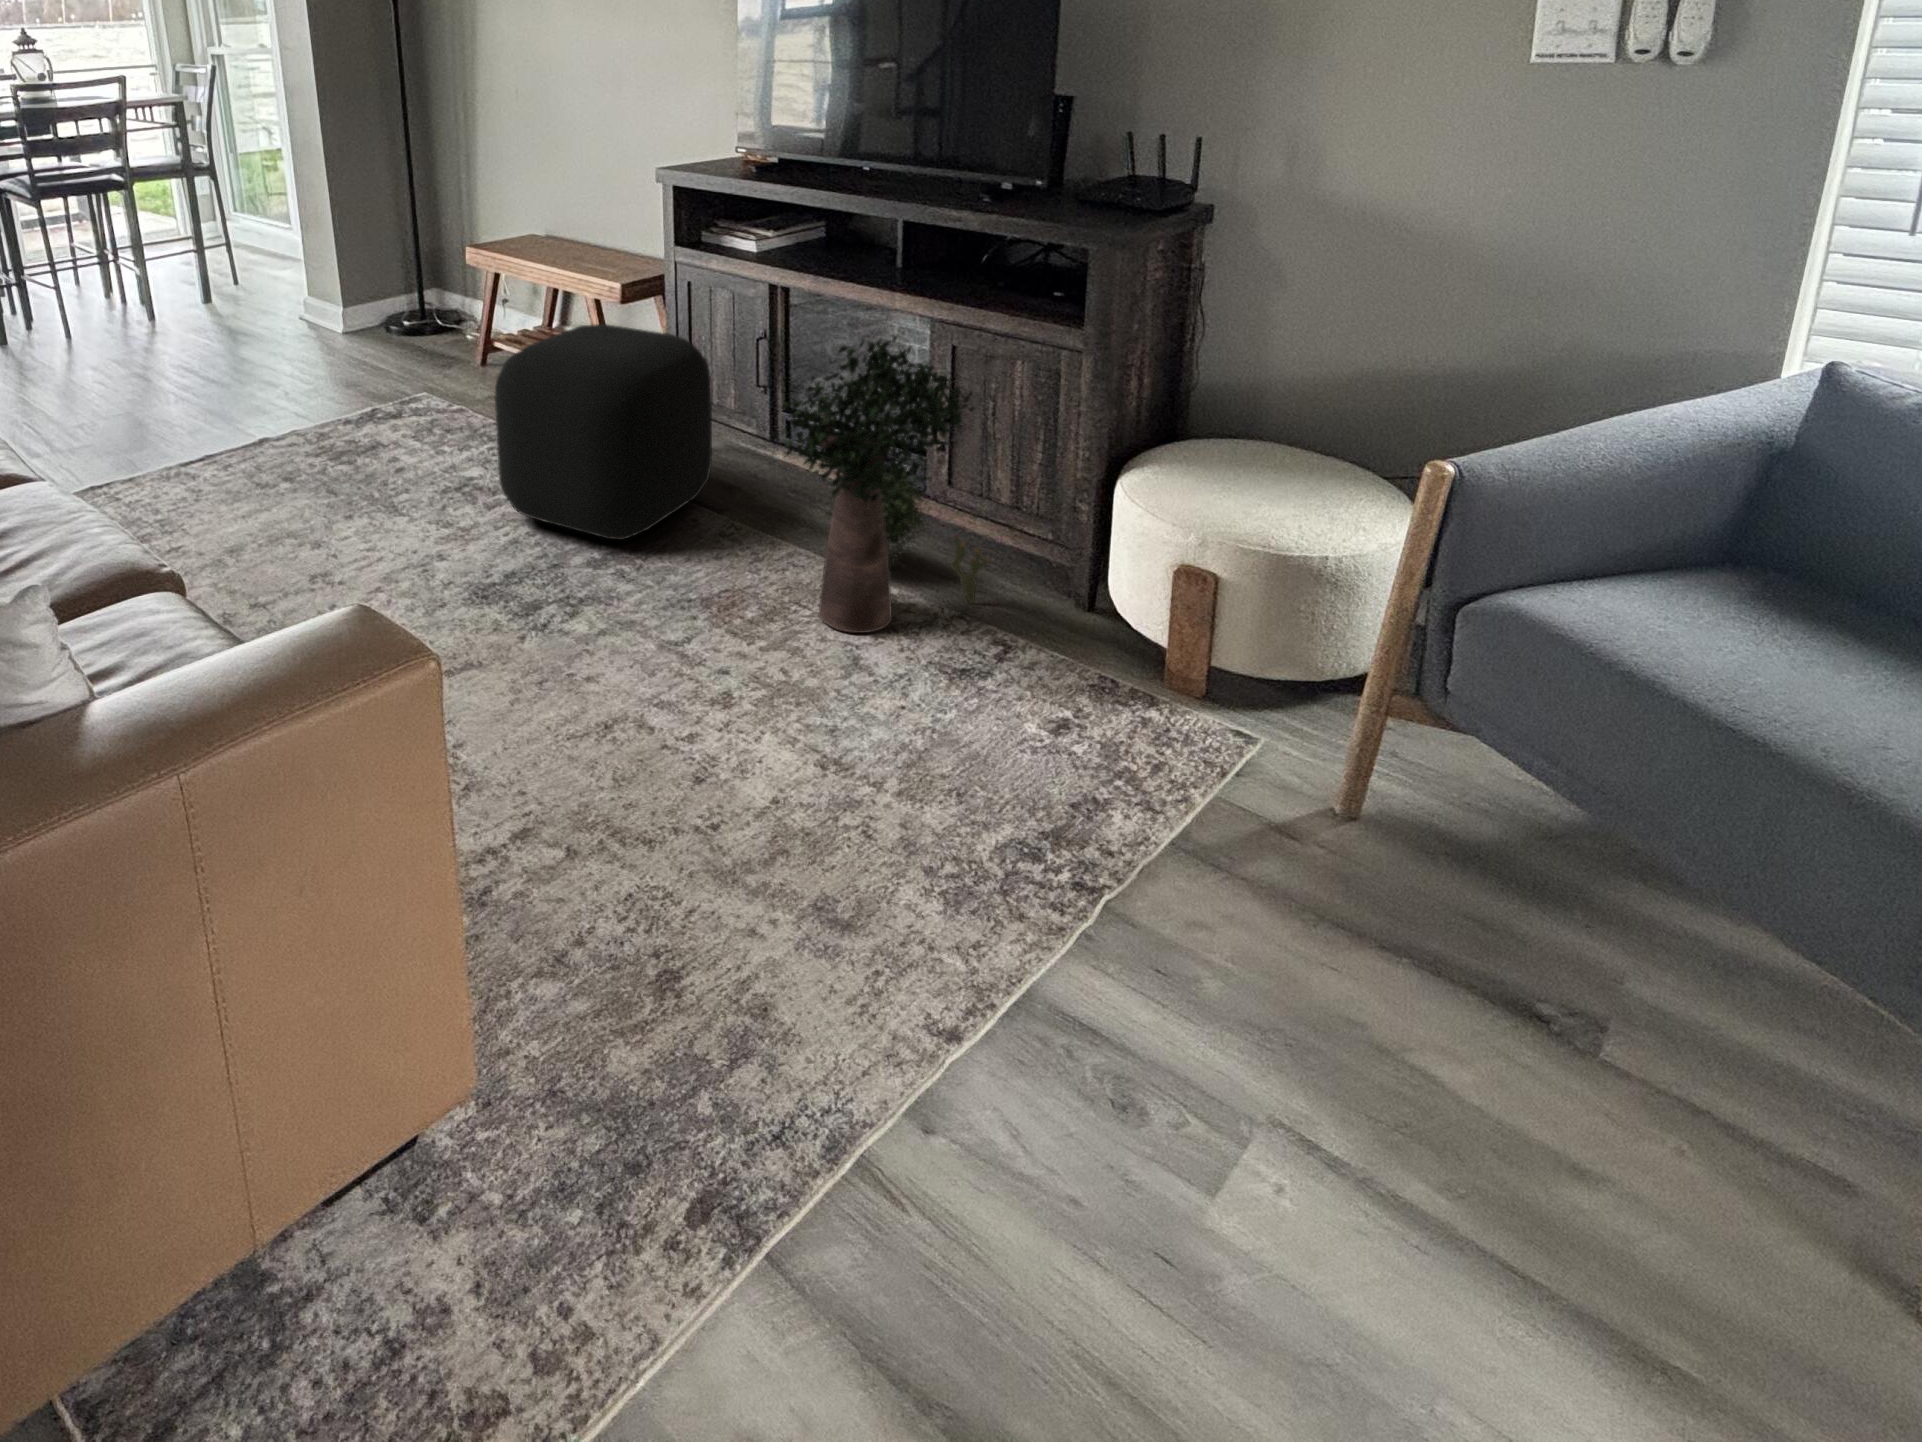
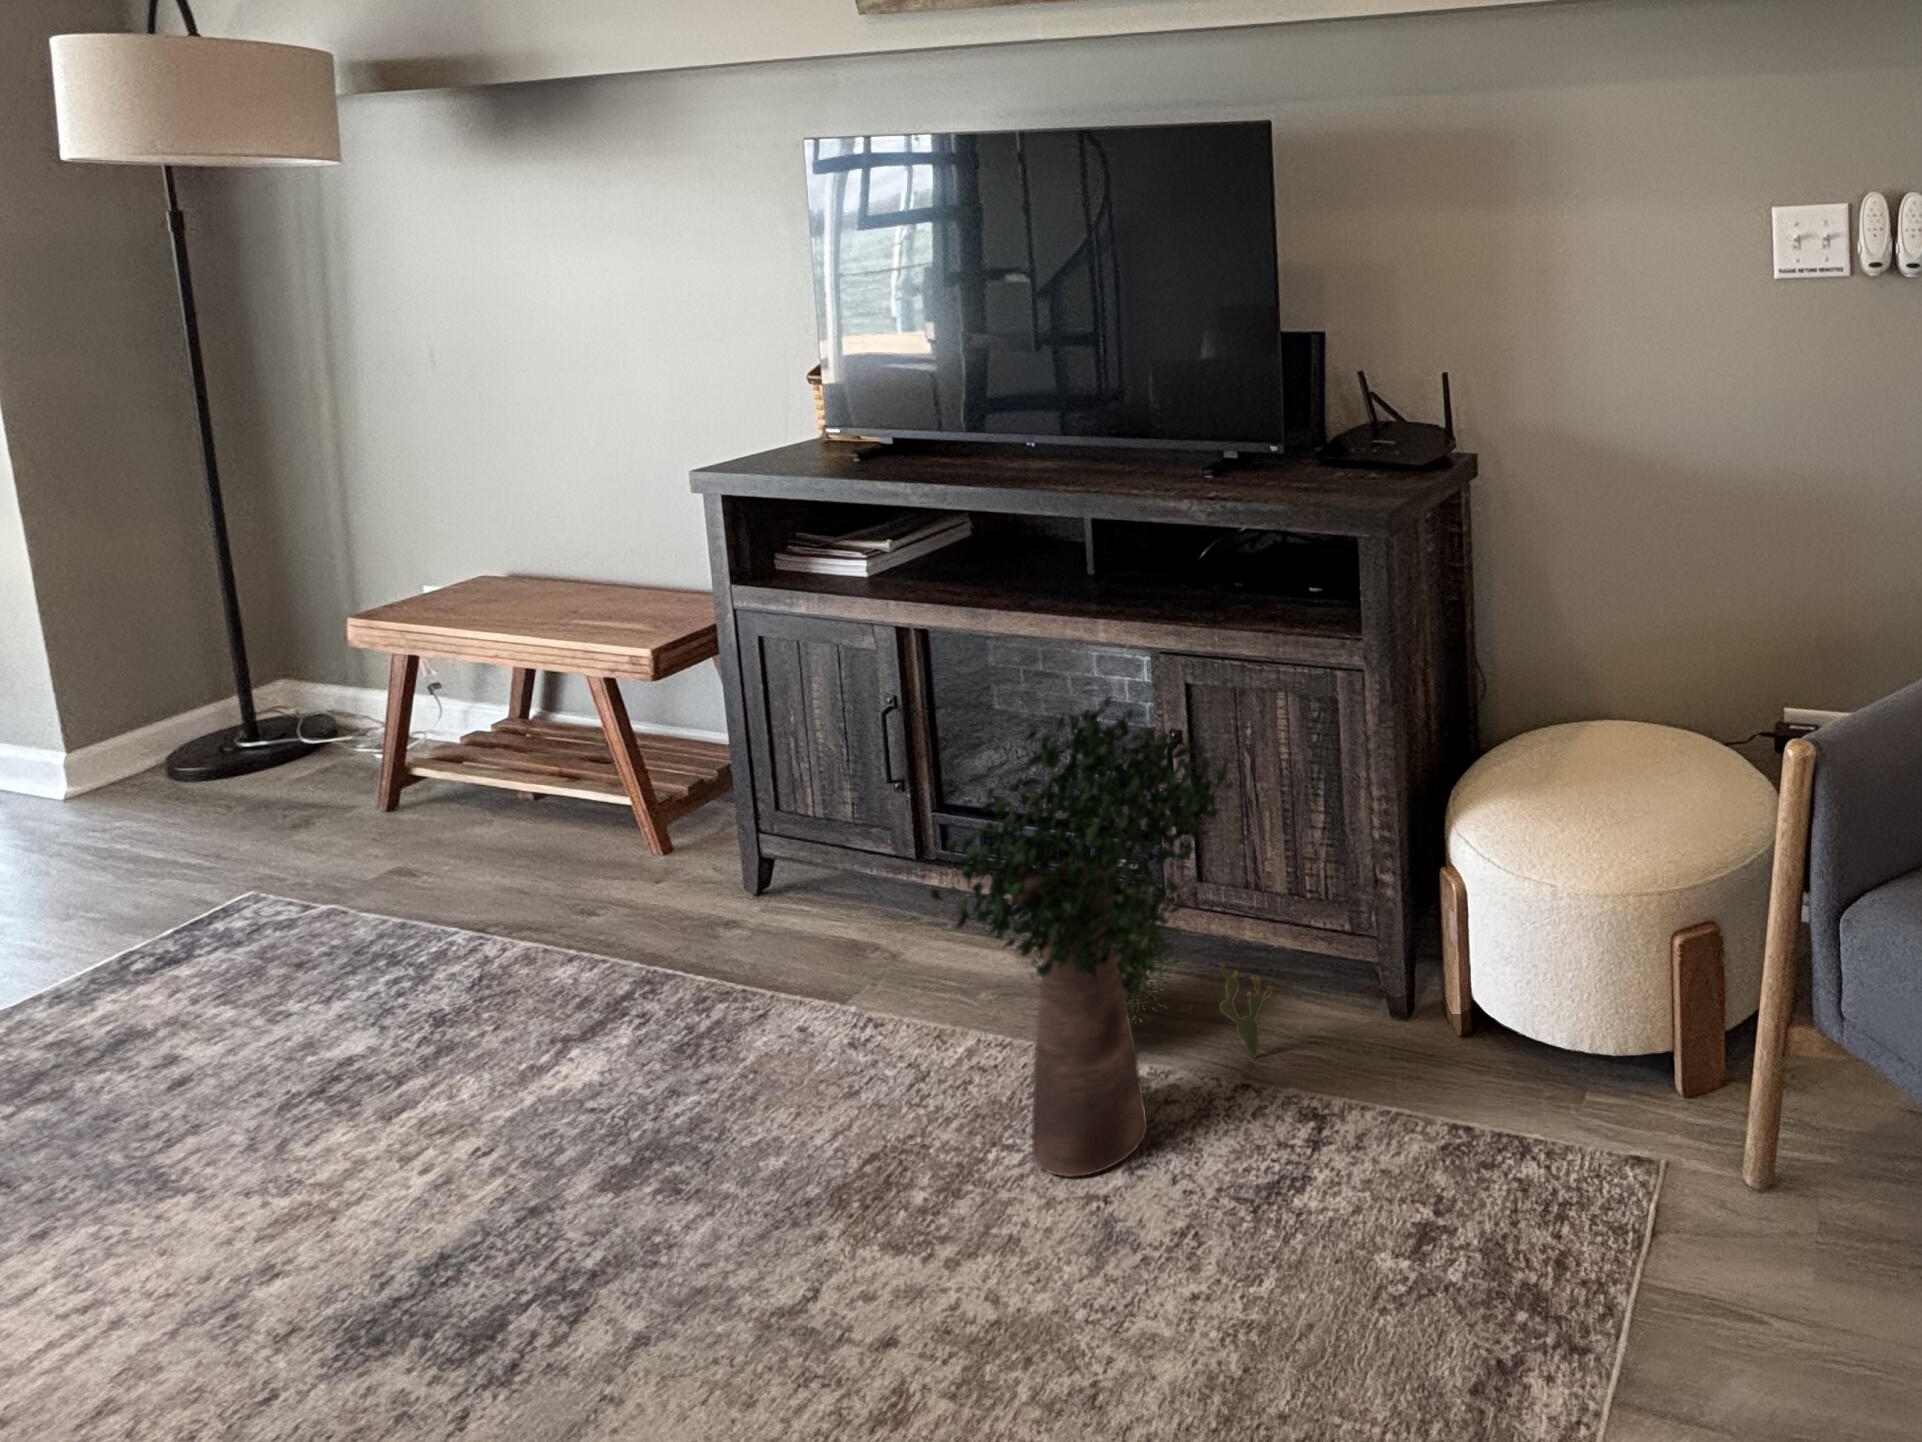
ottoman: present [495,324,712,540] -> none [391,737,827,1124]

